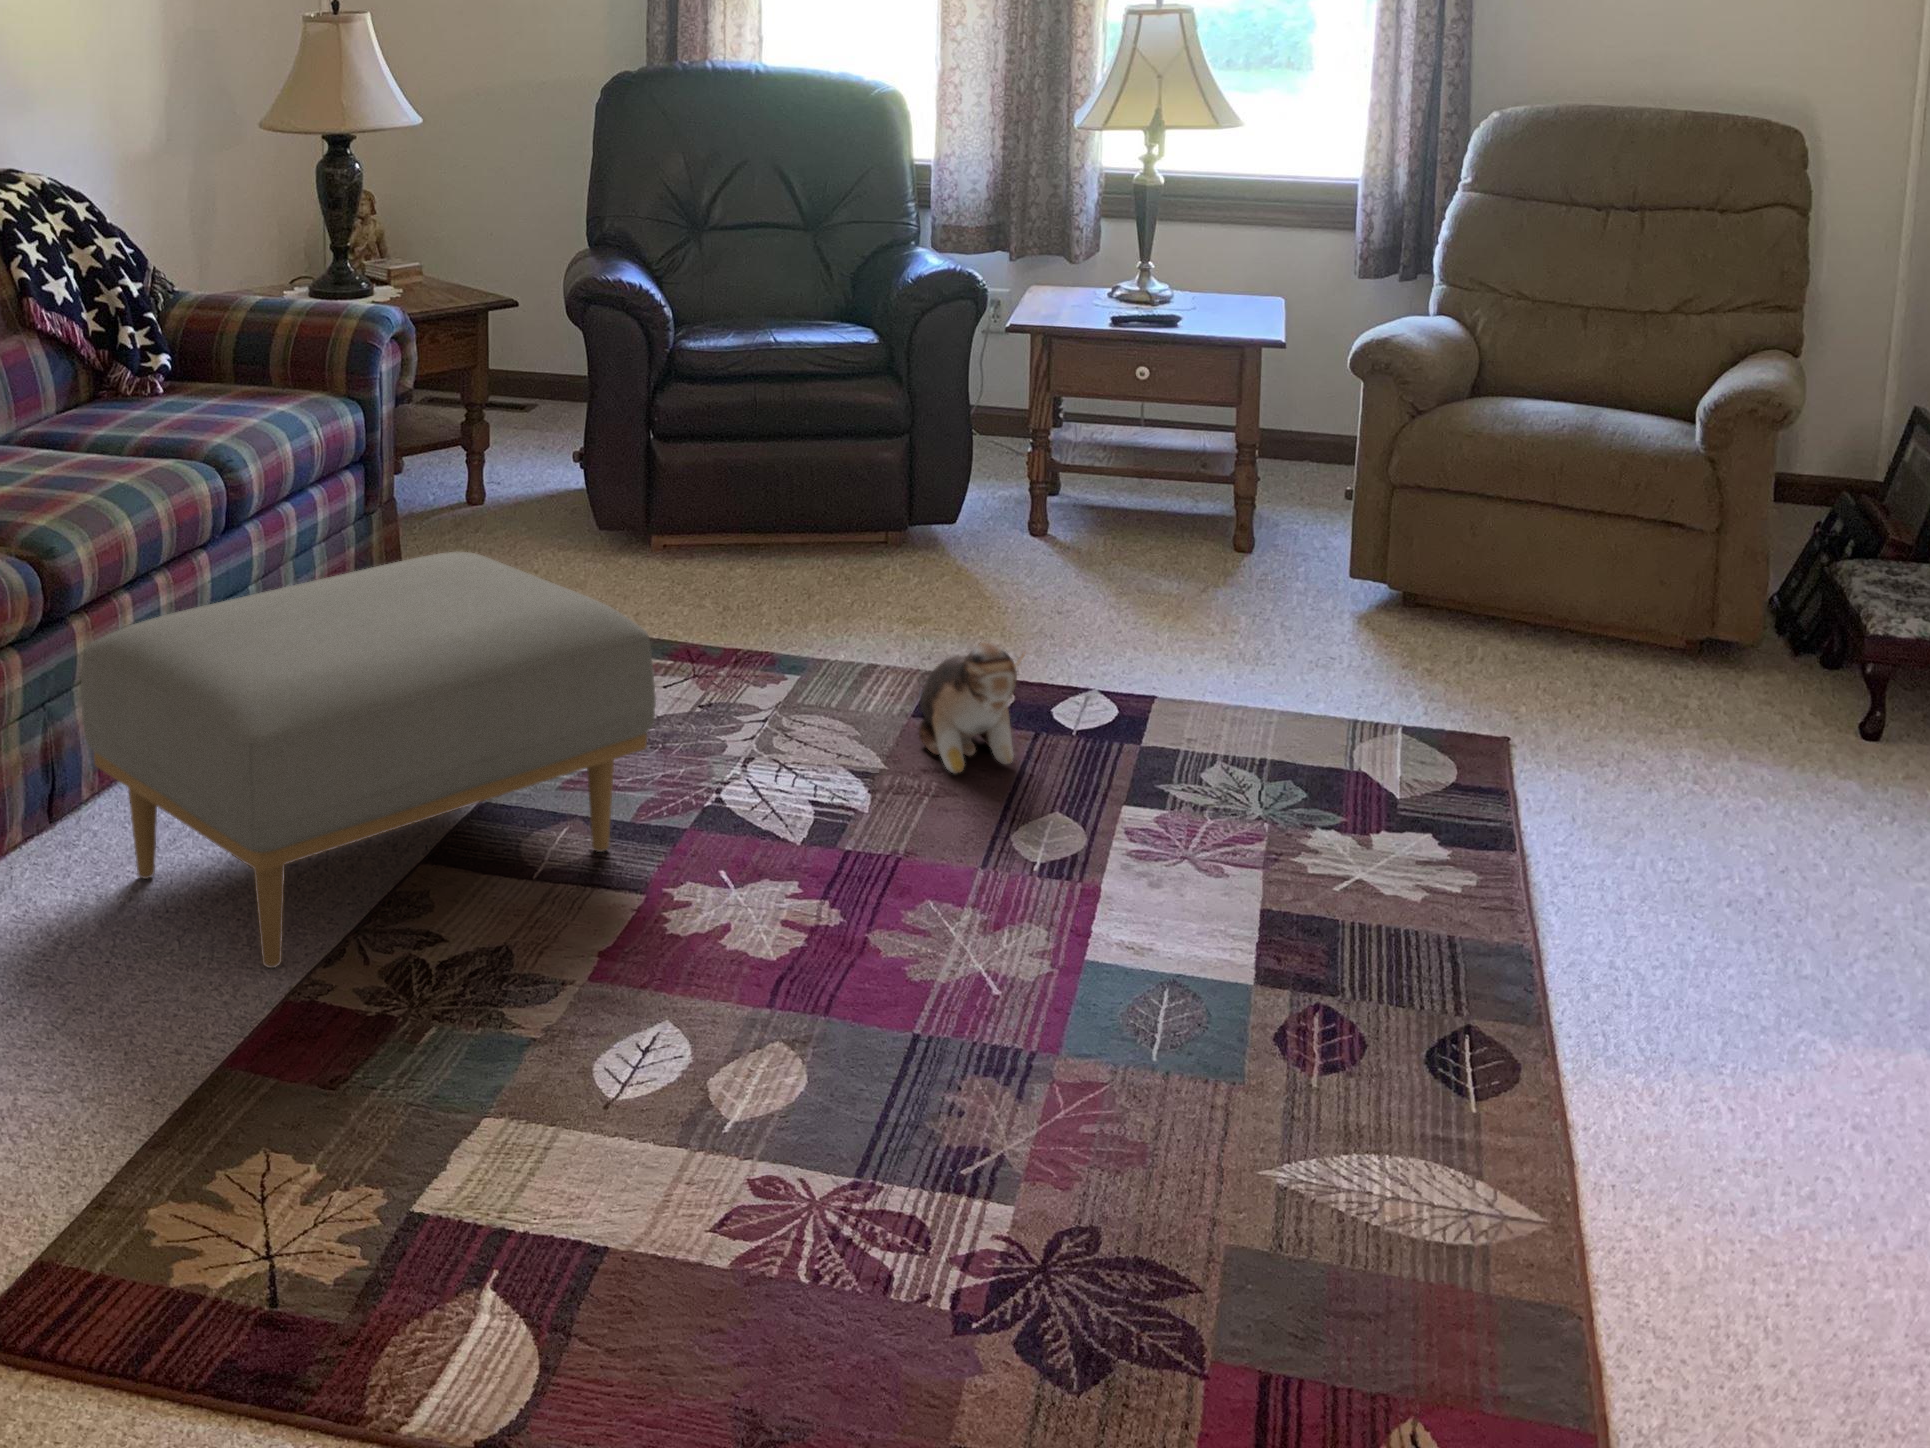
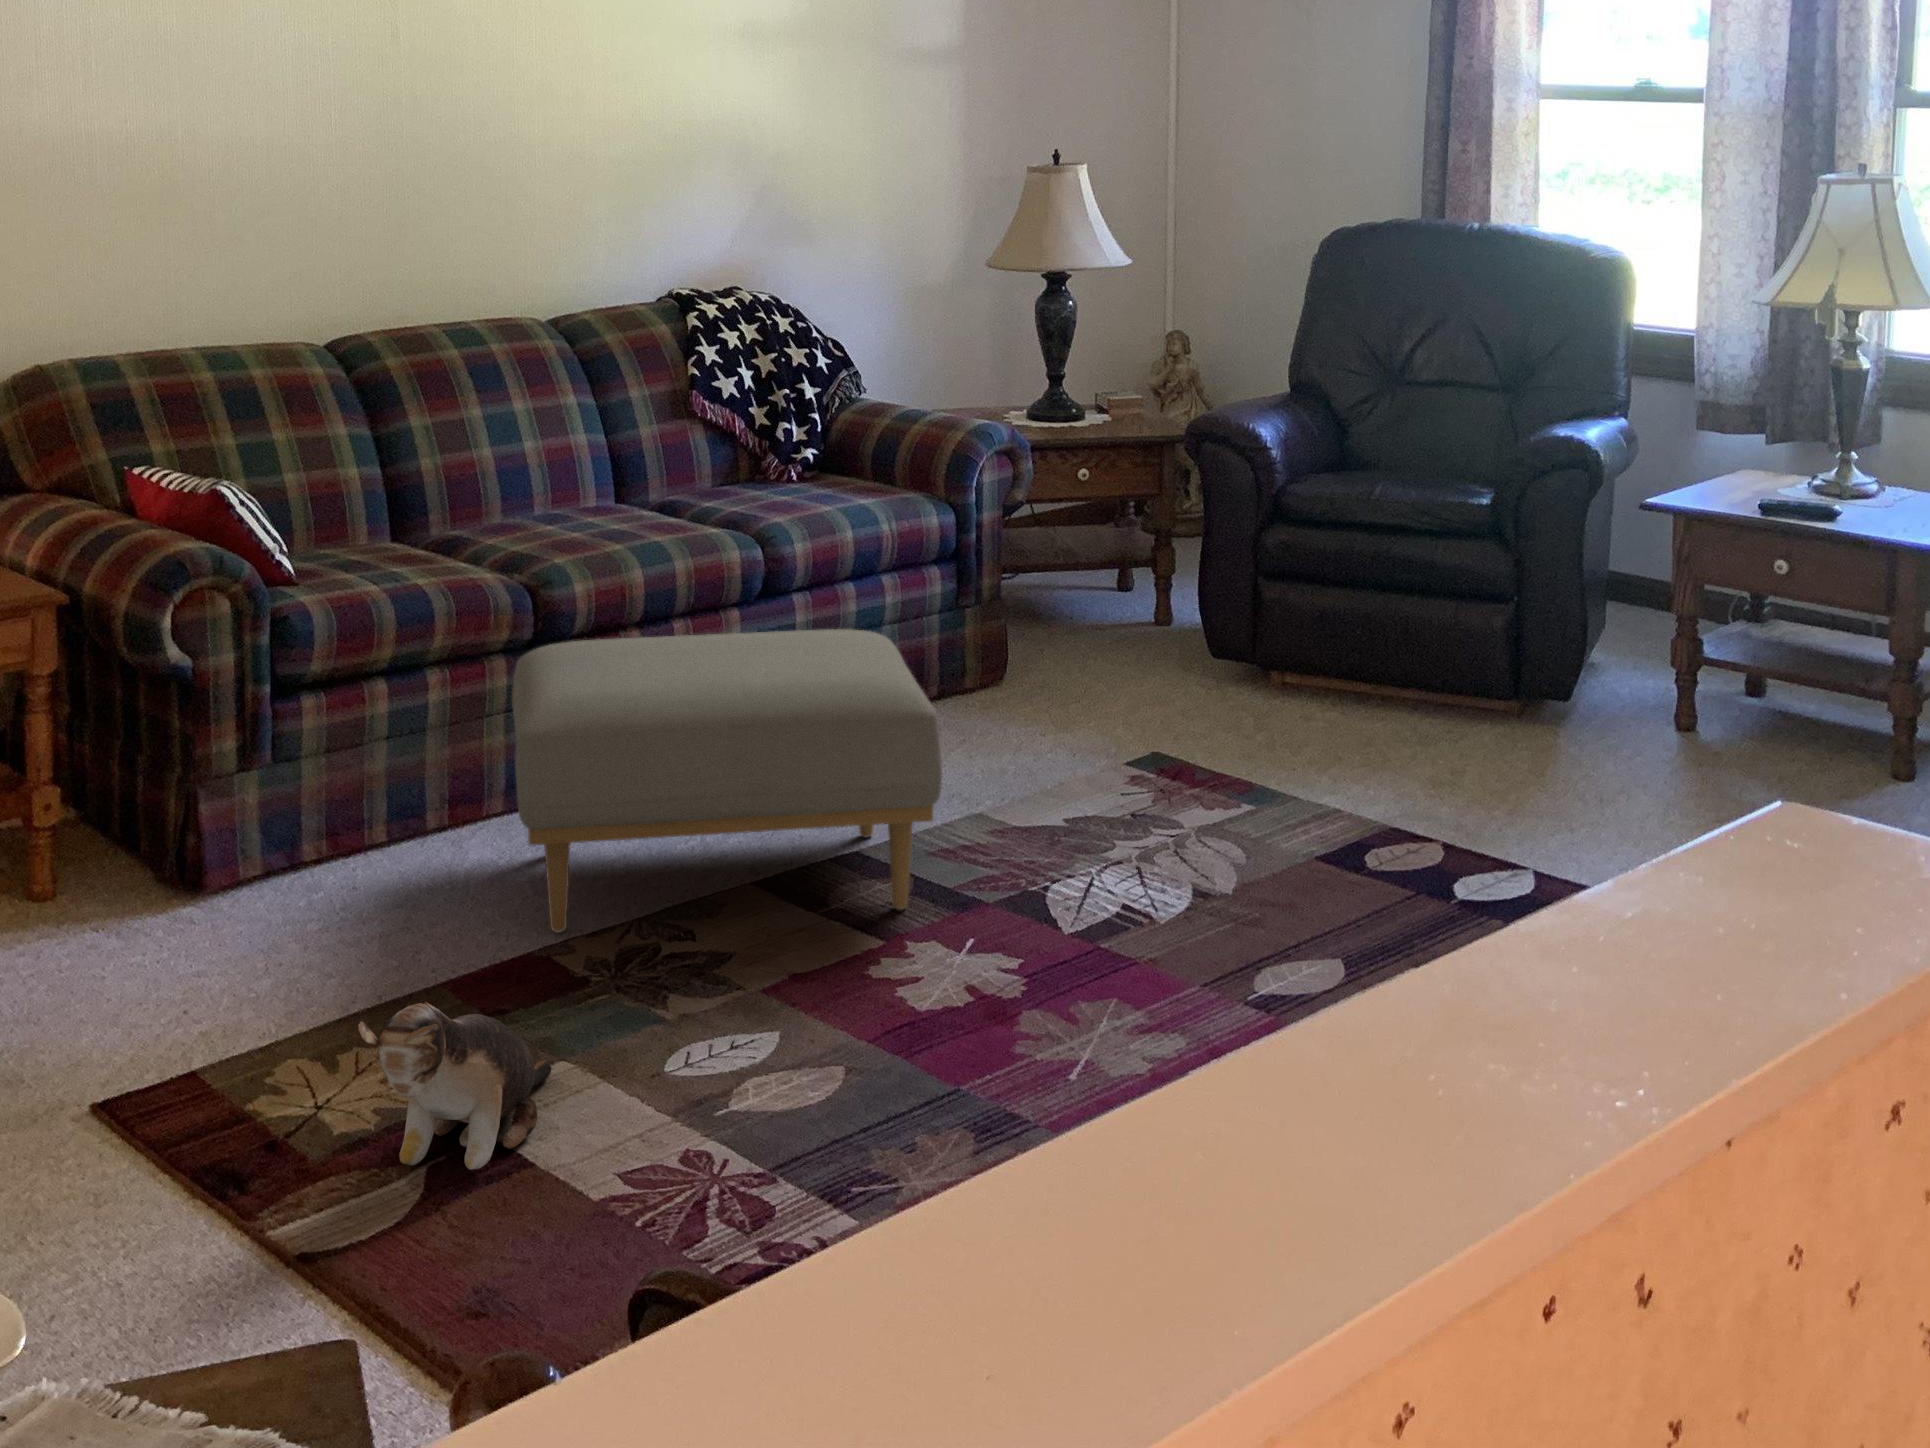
plush toy: present [919,642,1025,773] -> present [358,1002,552,1169]

